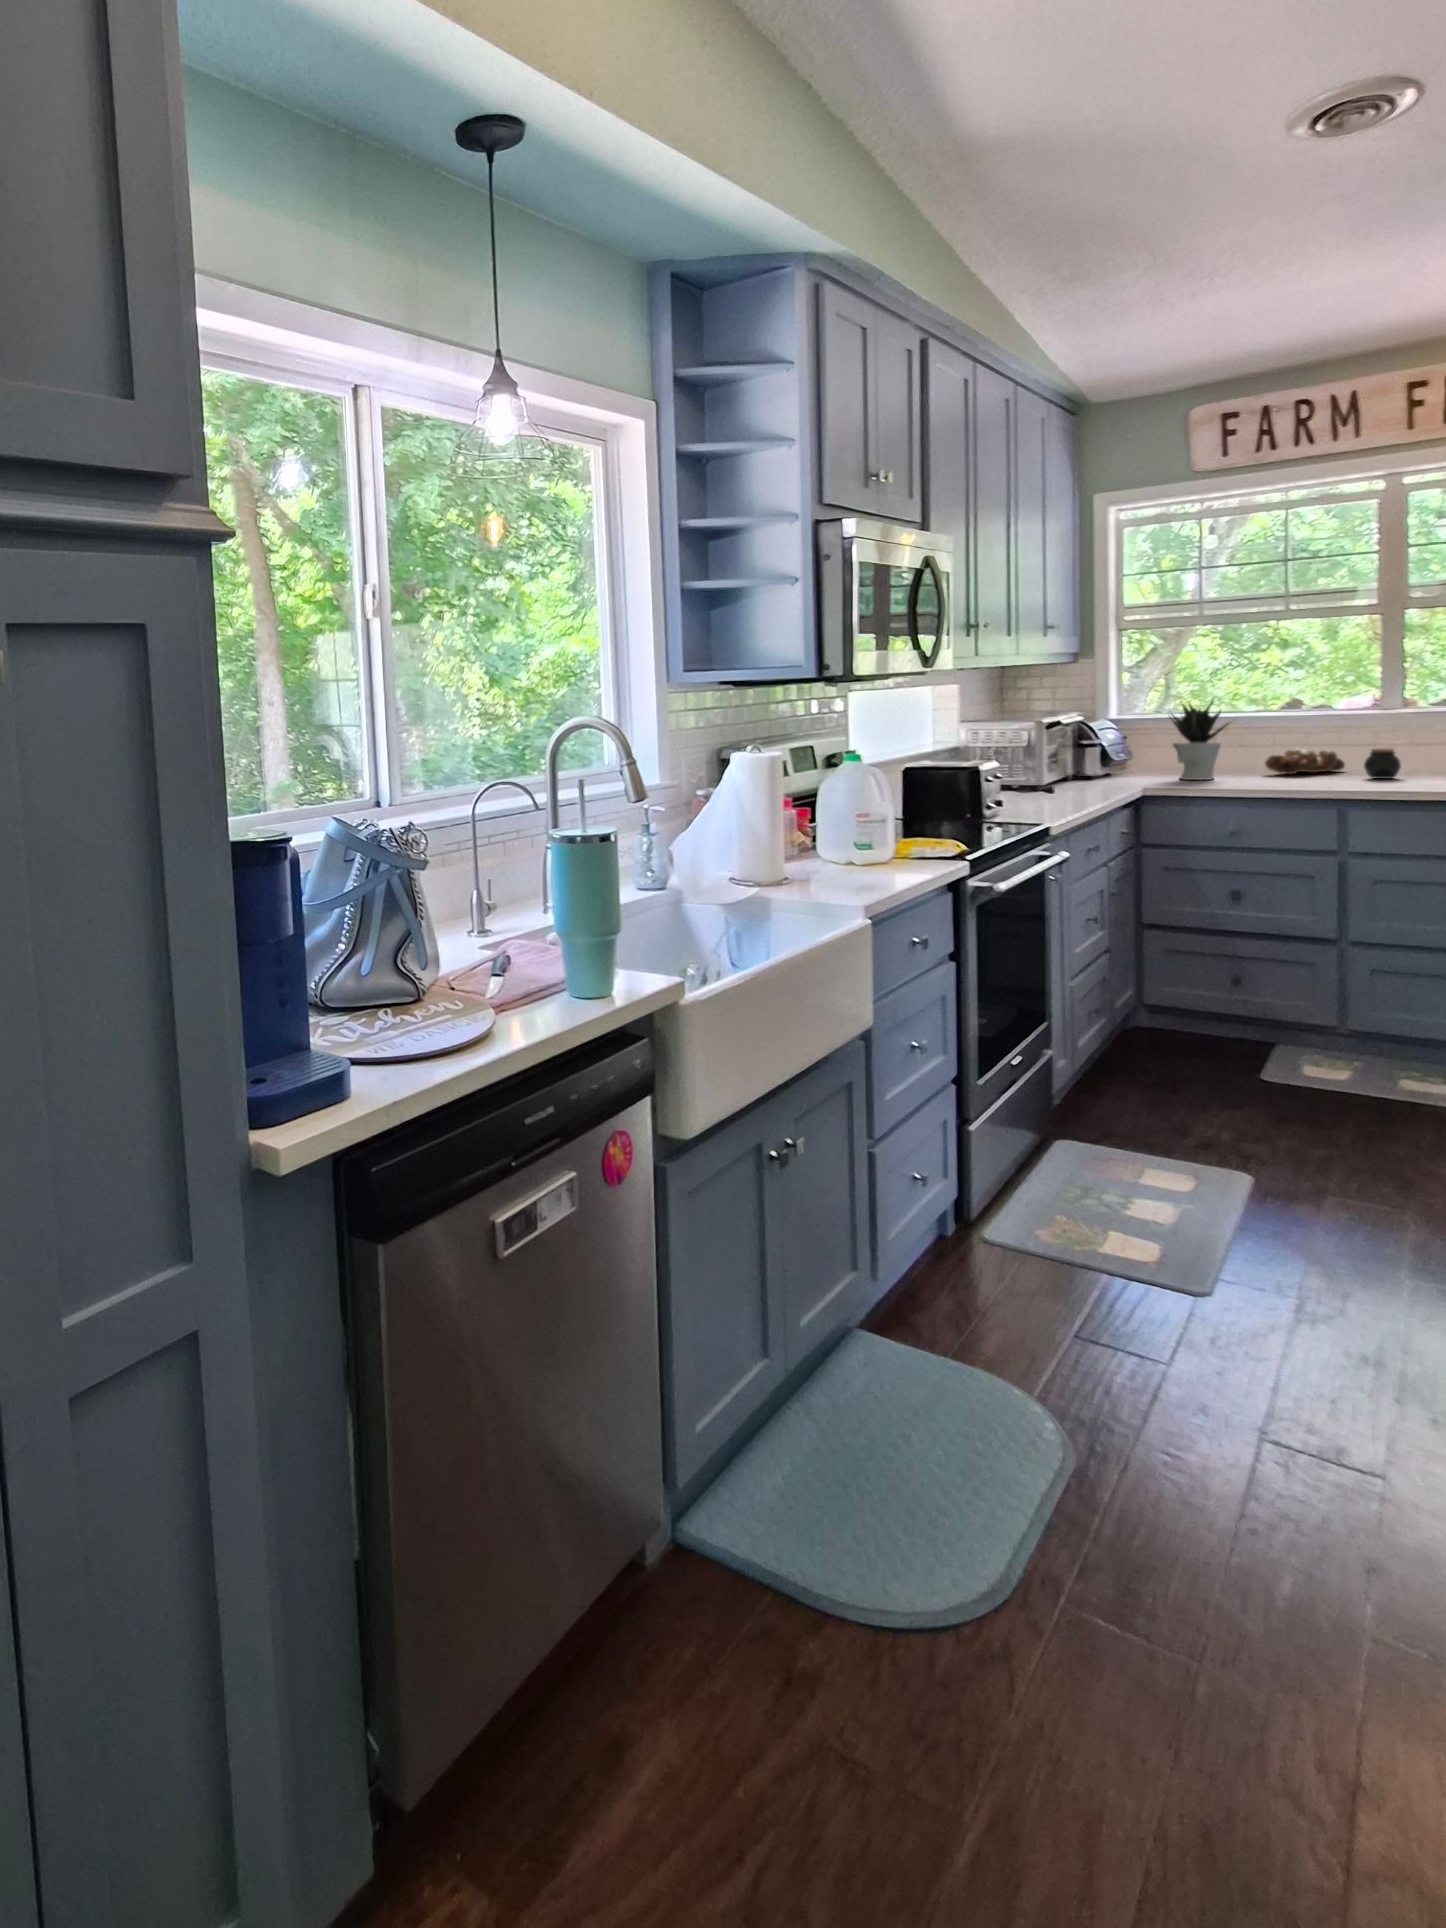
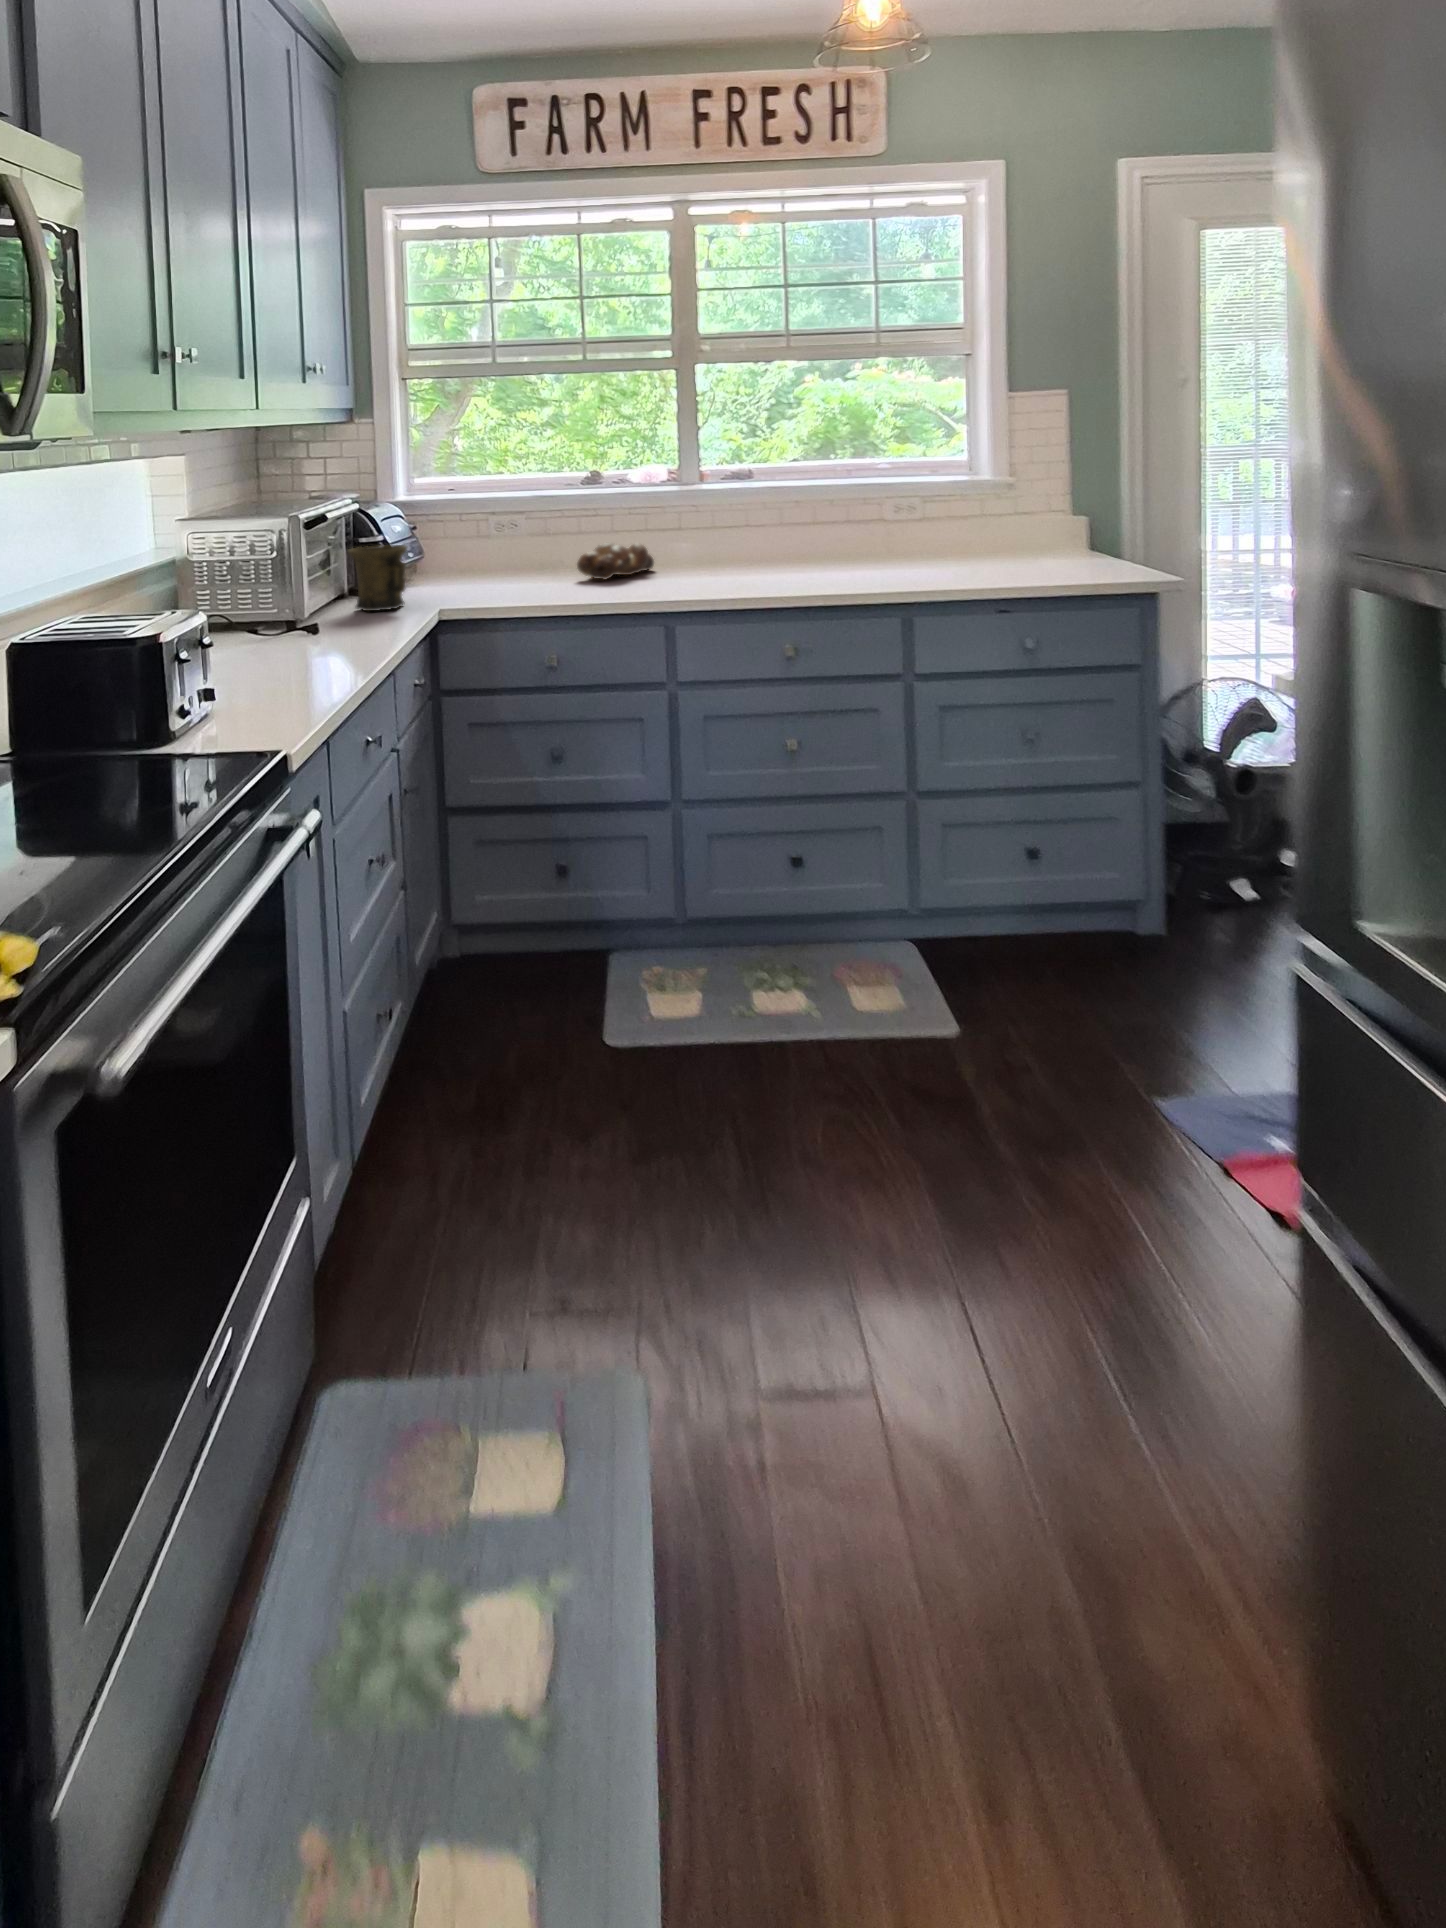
potted plant: present [1168,701,1229,780] -> none [467,477,546,596]
mug: none [1071,742,1117,783] -> present [348,545,407,611]
jar: present [1364,748,1401,779] -> none [683,545,719,585]

